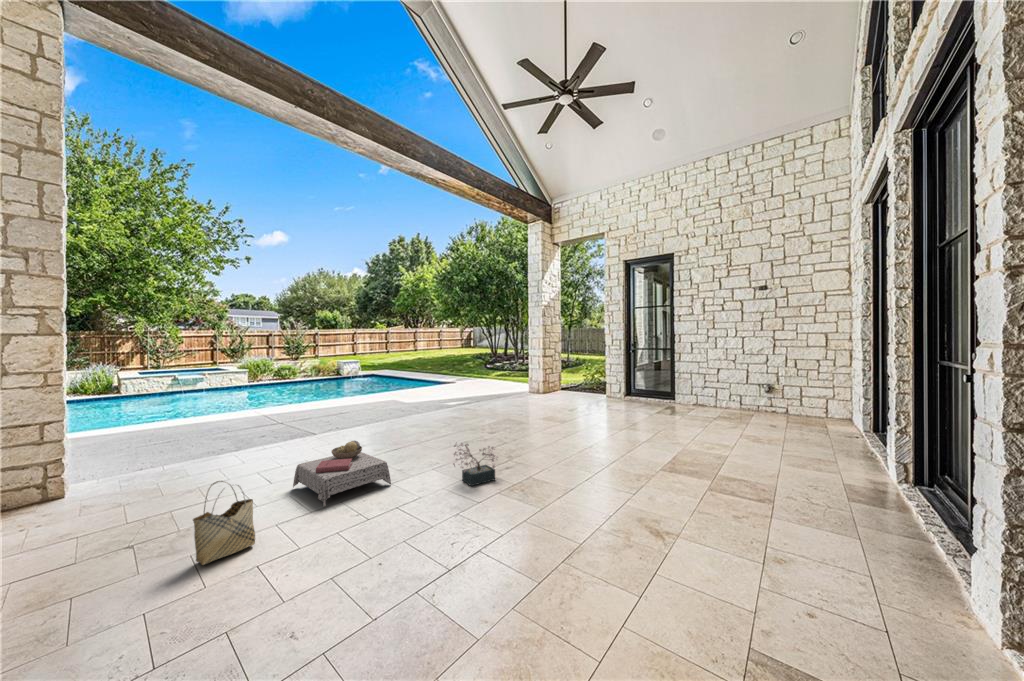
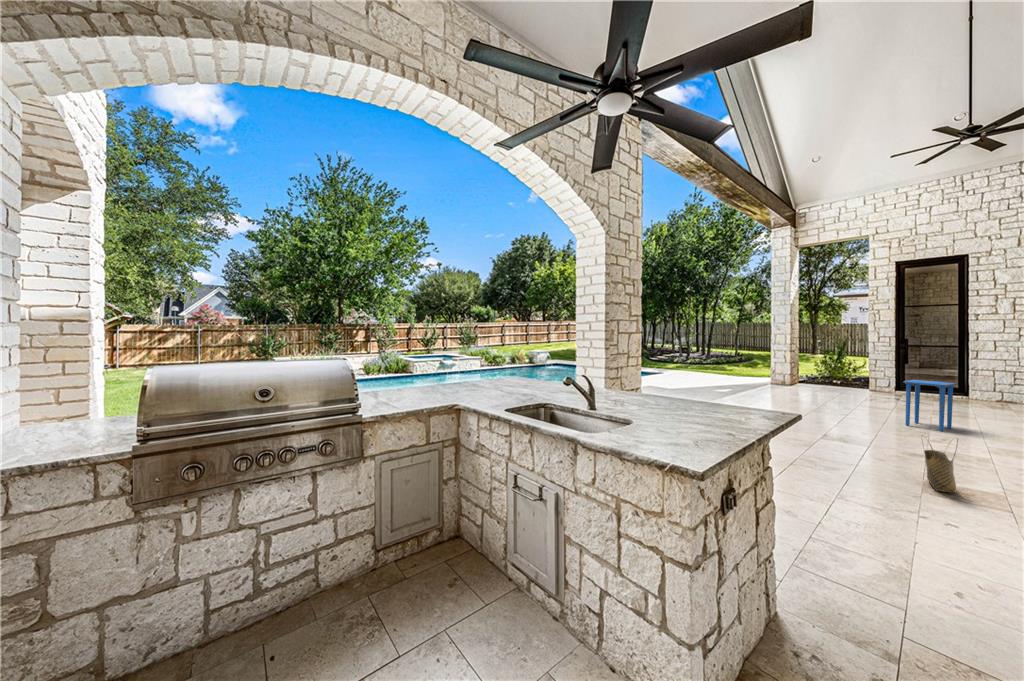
side table: none [498,391,543,452] -> present [903,380,956,431]
ottoman: present [293,440,391,507] -> none [830,414,913,463]
decorative plant: present [453,443,498,486] -> none [958,418,1004,454]

